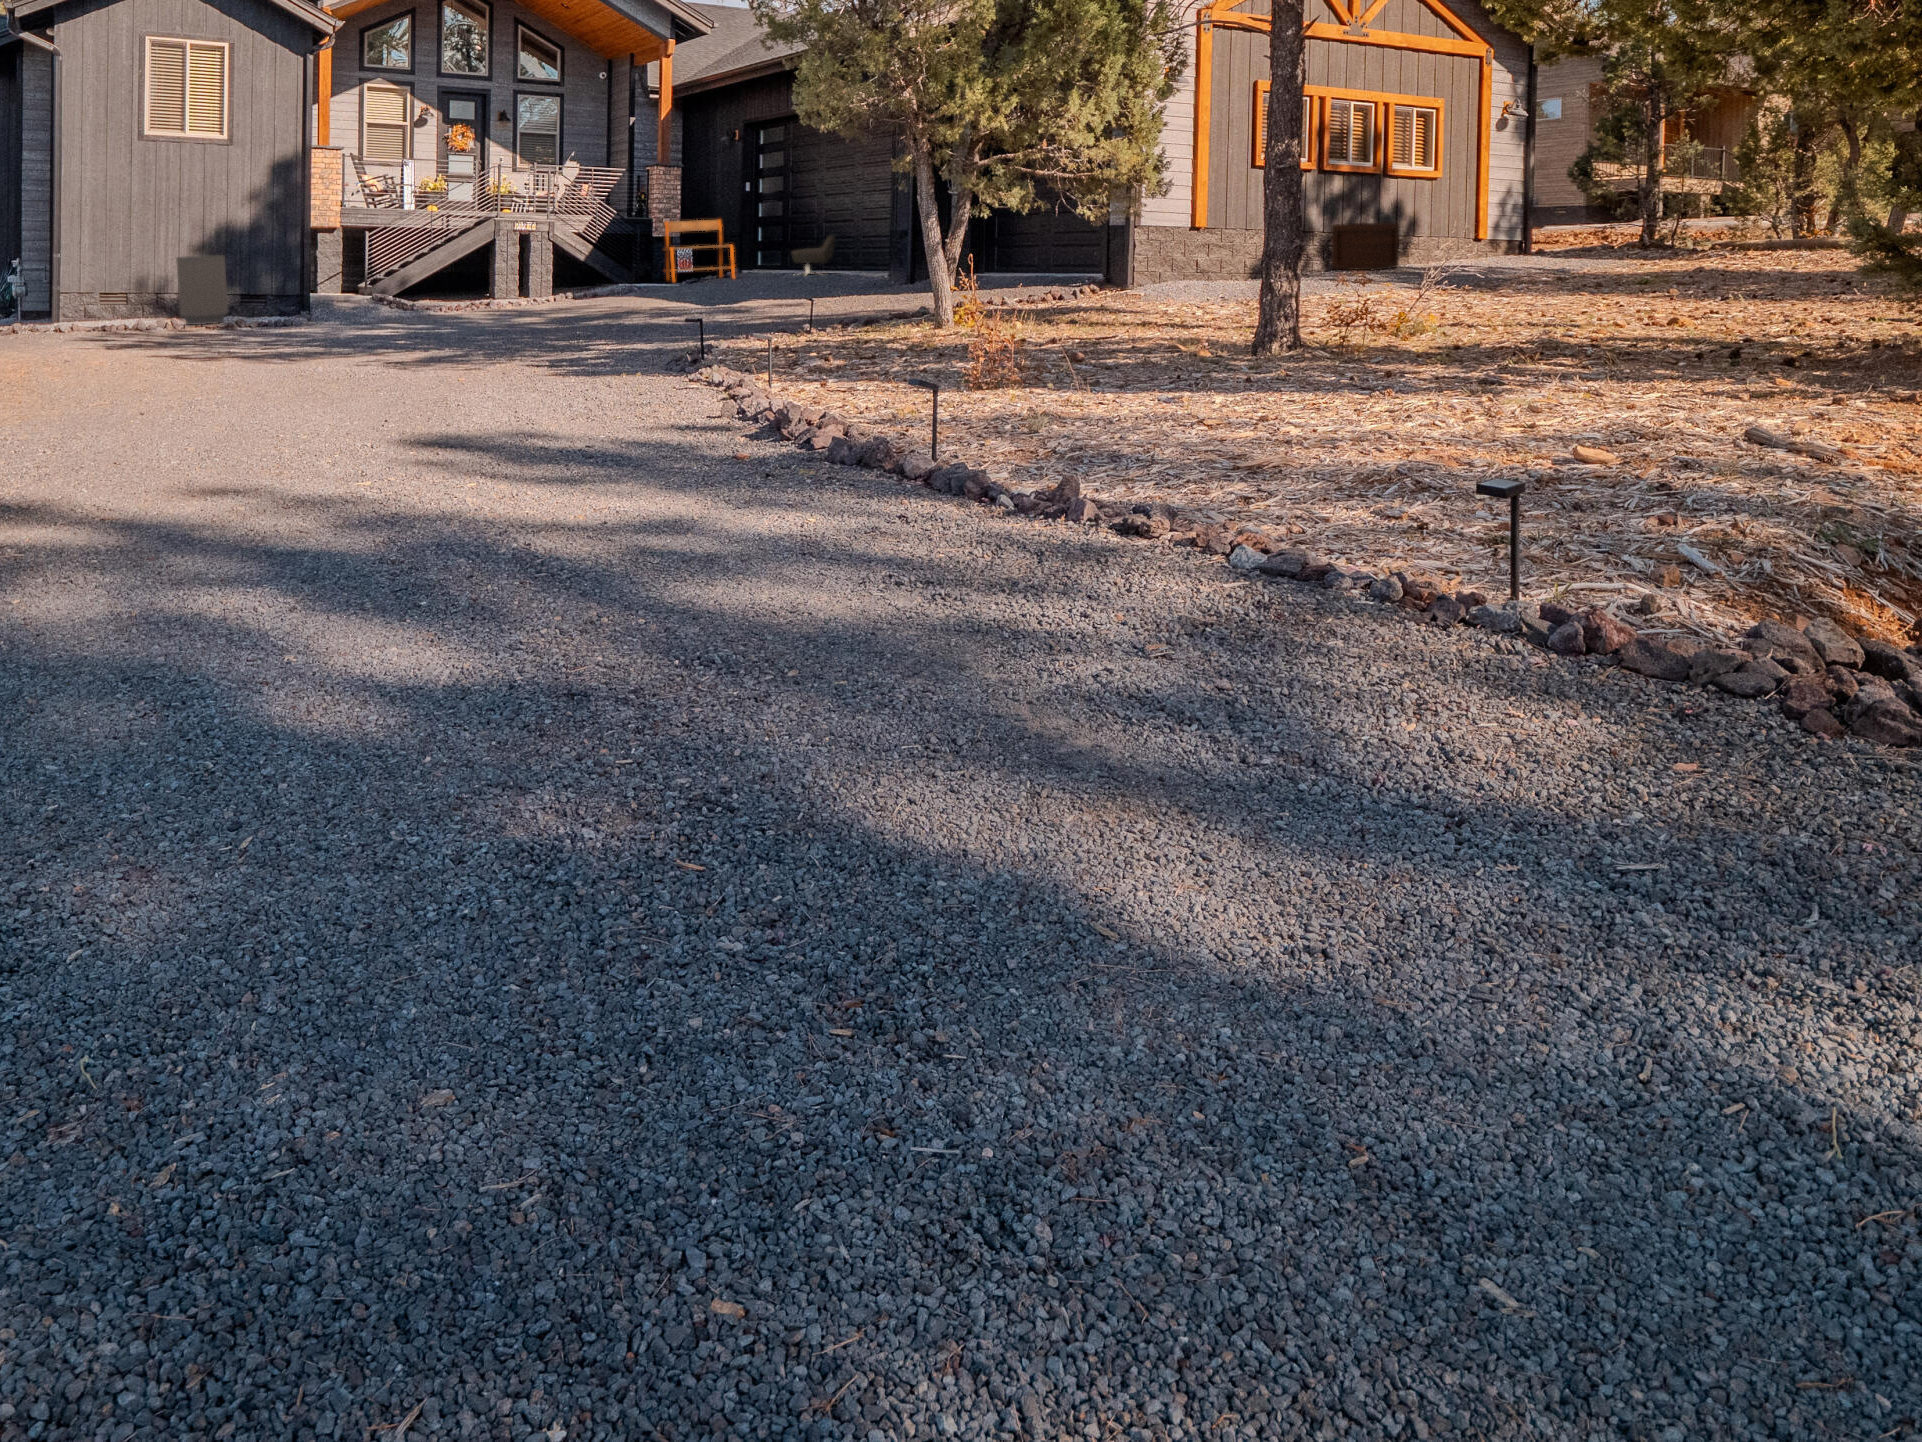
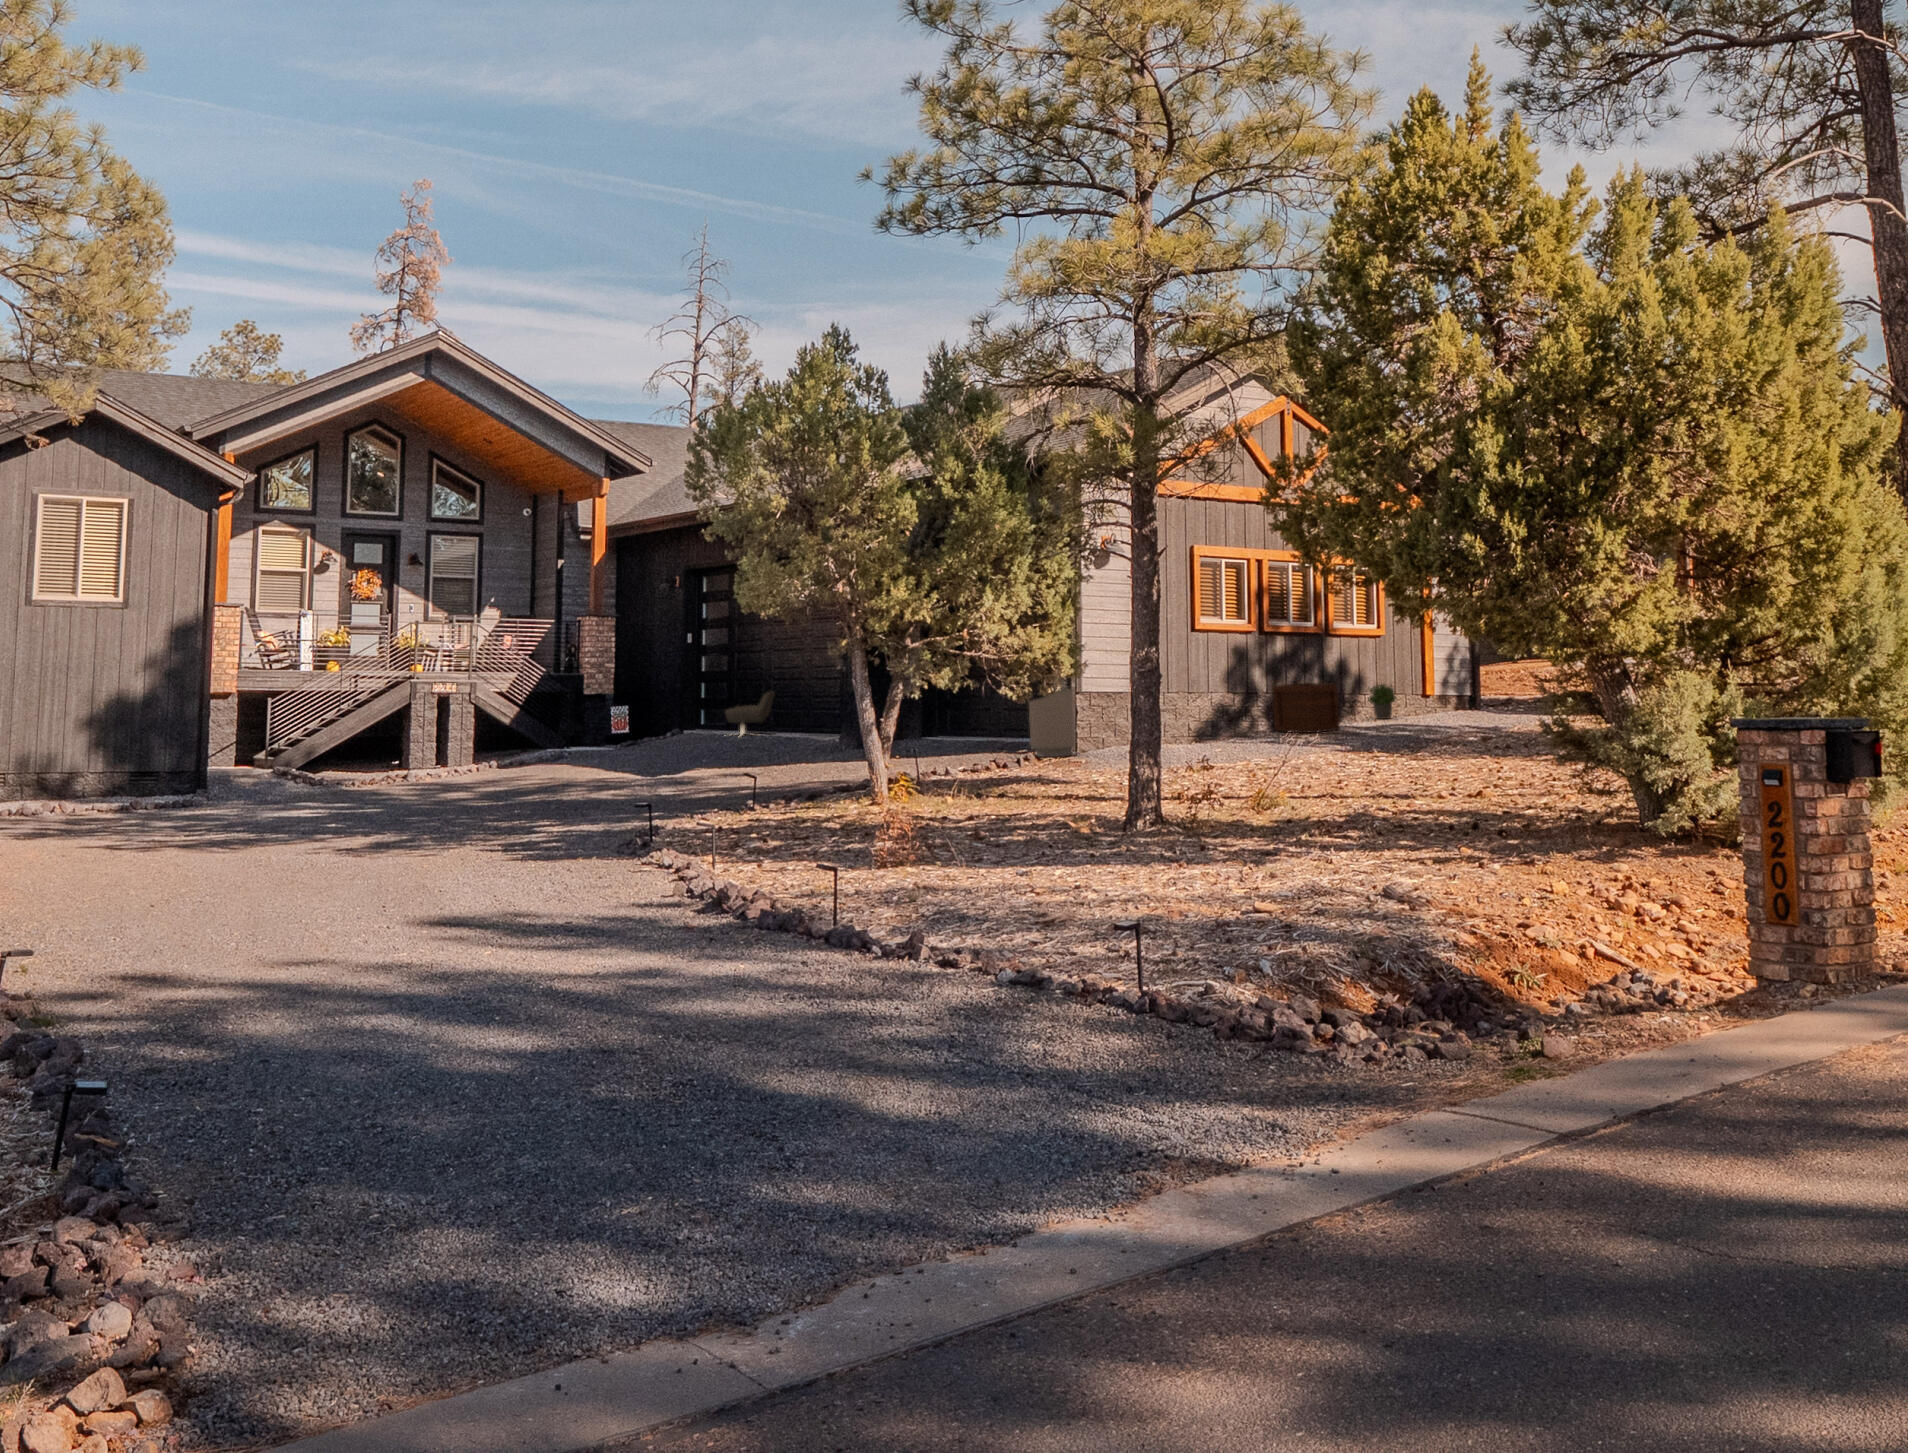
bench: present [664,219,735,282] -> none [586,674,664,746]
potted plant: none [1418,225,1451,260] -> present [1368,684,1397,719]
trash can: present [176,255,228,325] -> present [1029,688,1075,757]

